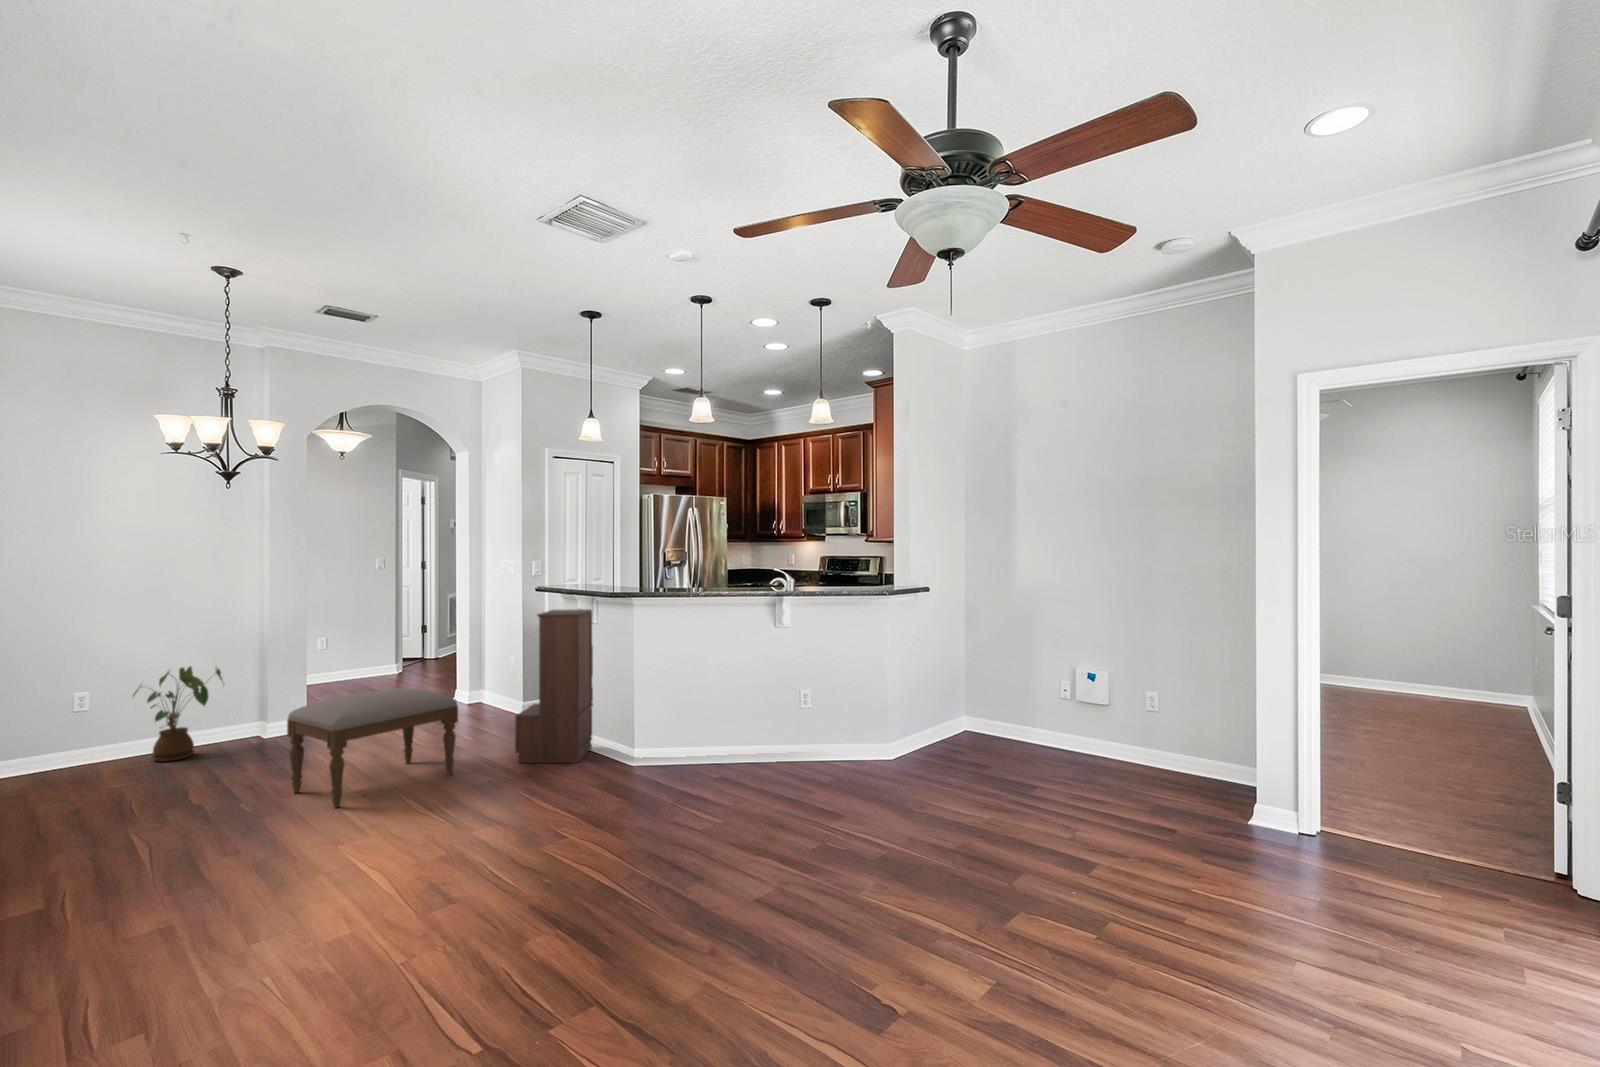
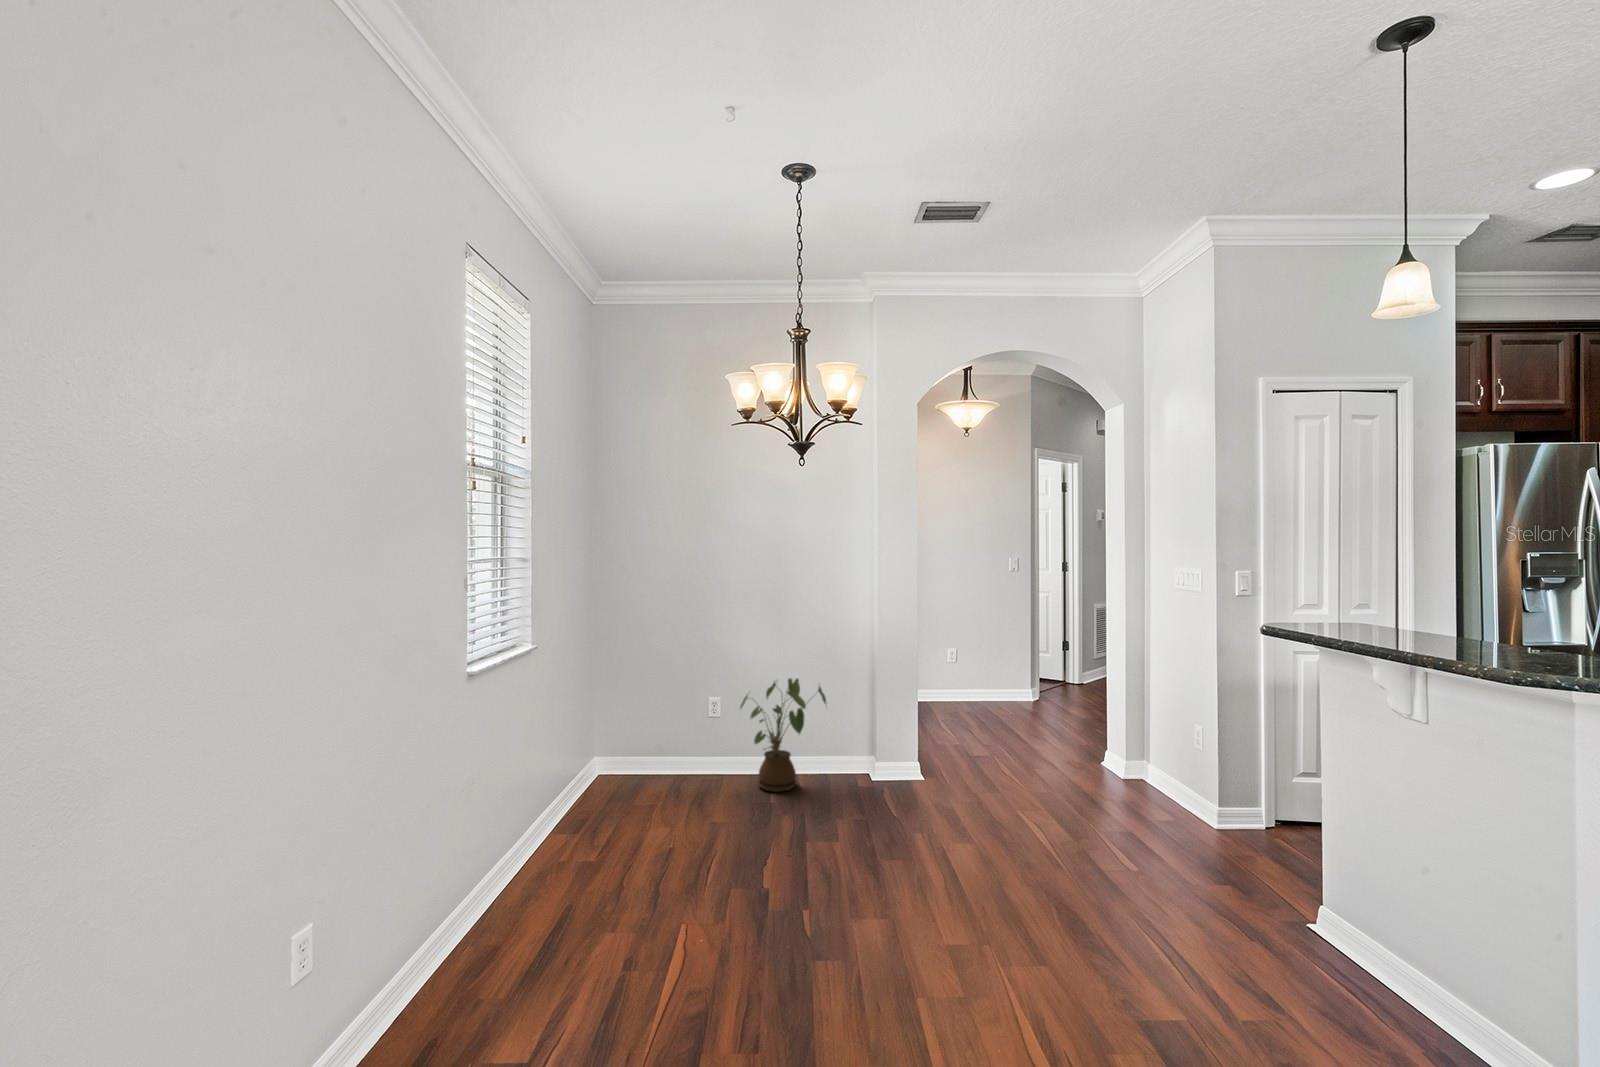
bookshelf: present [515,609,593,763] -> none [1231,672,1417,1050]
ottoman: present [287,688,458,808] -> none [855,776,1115,993]

